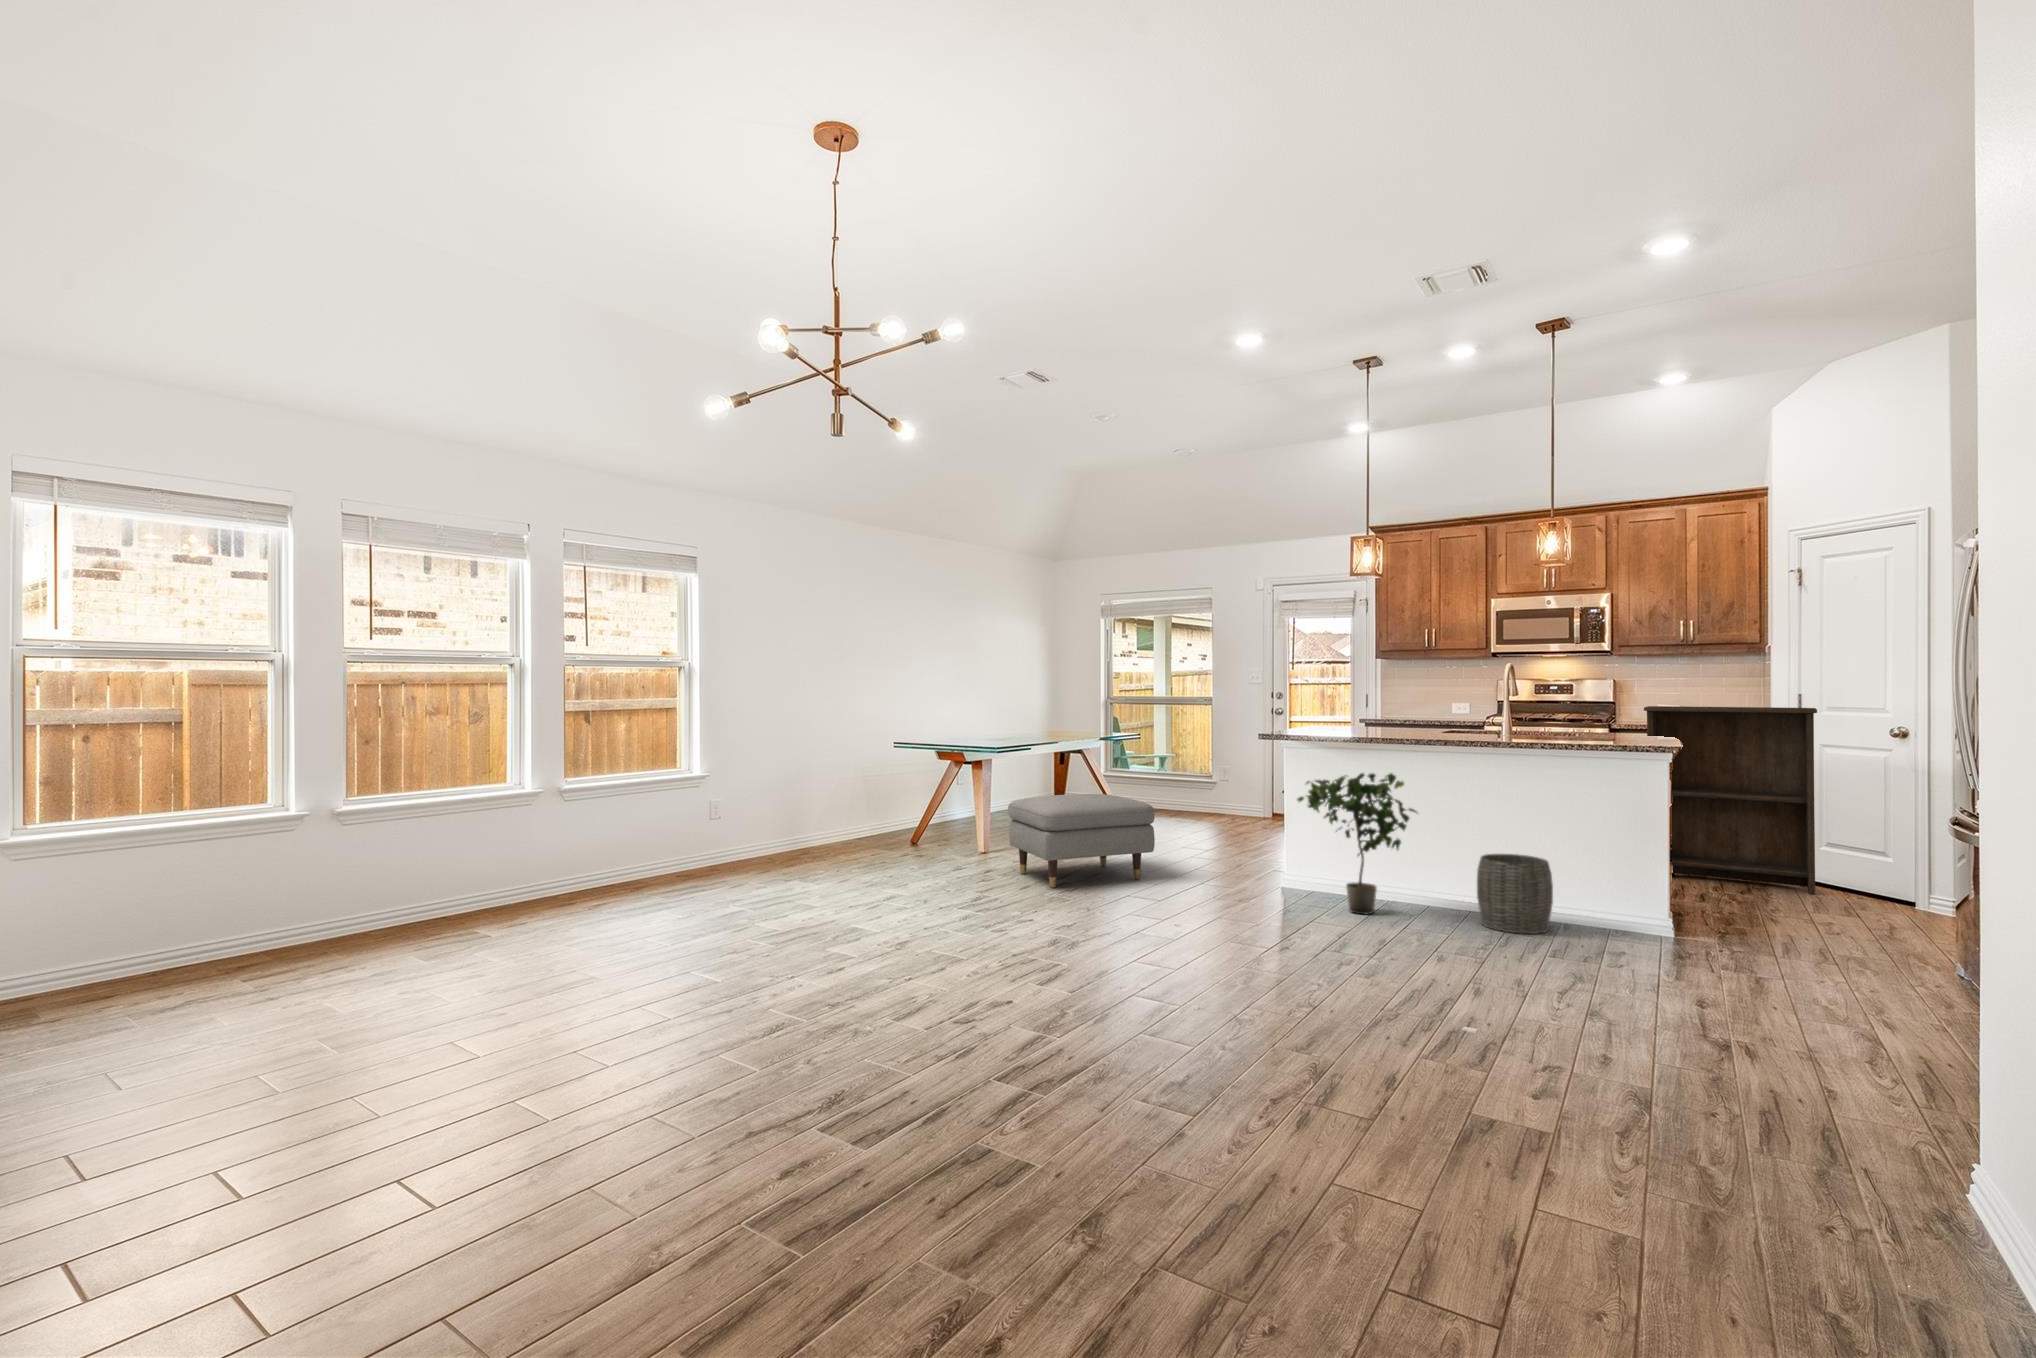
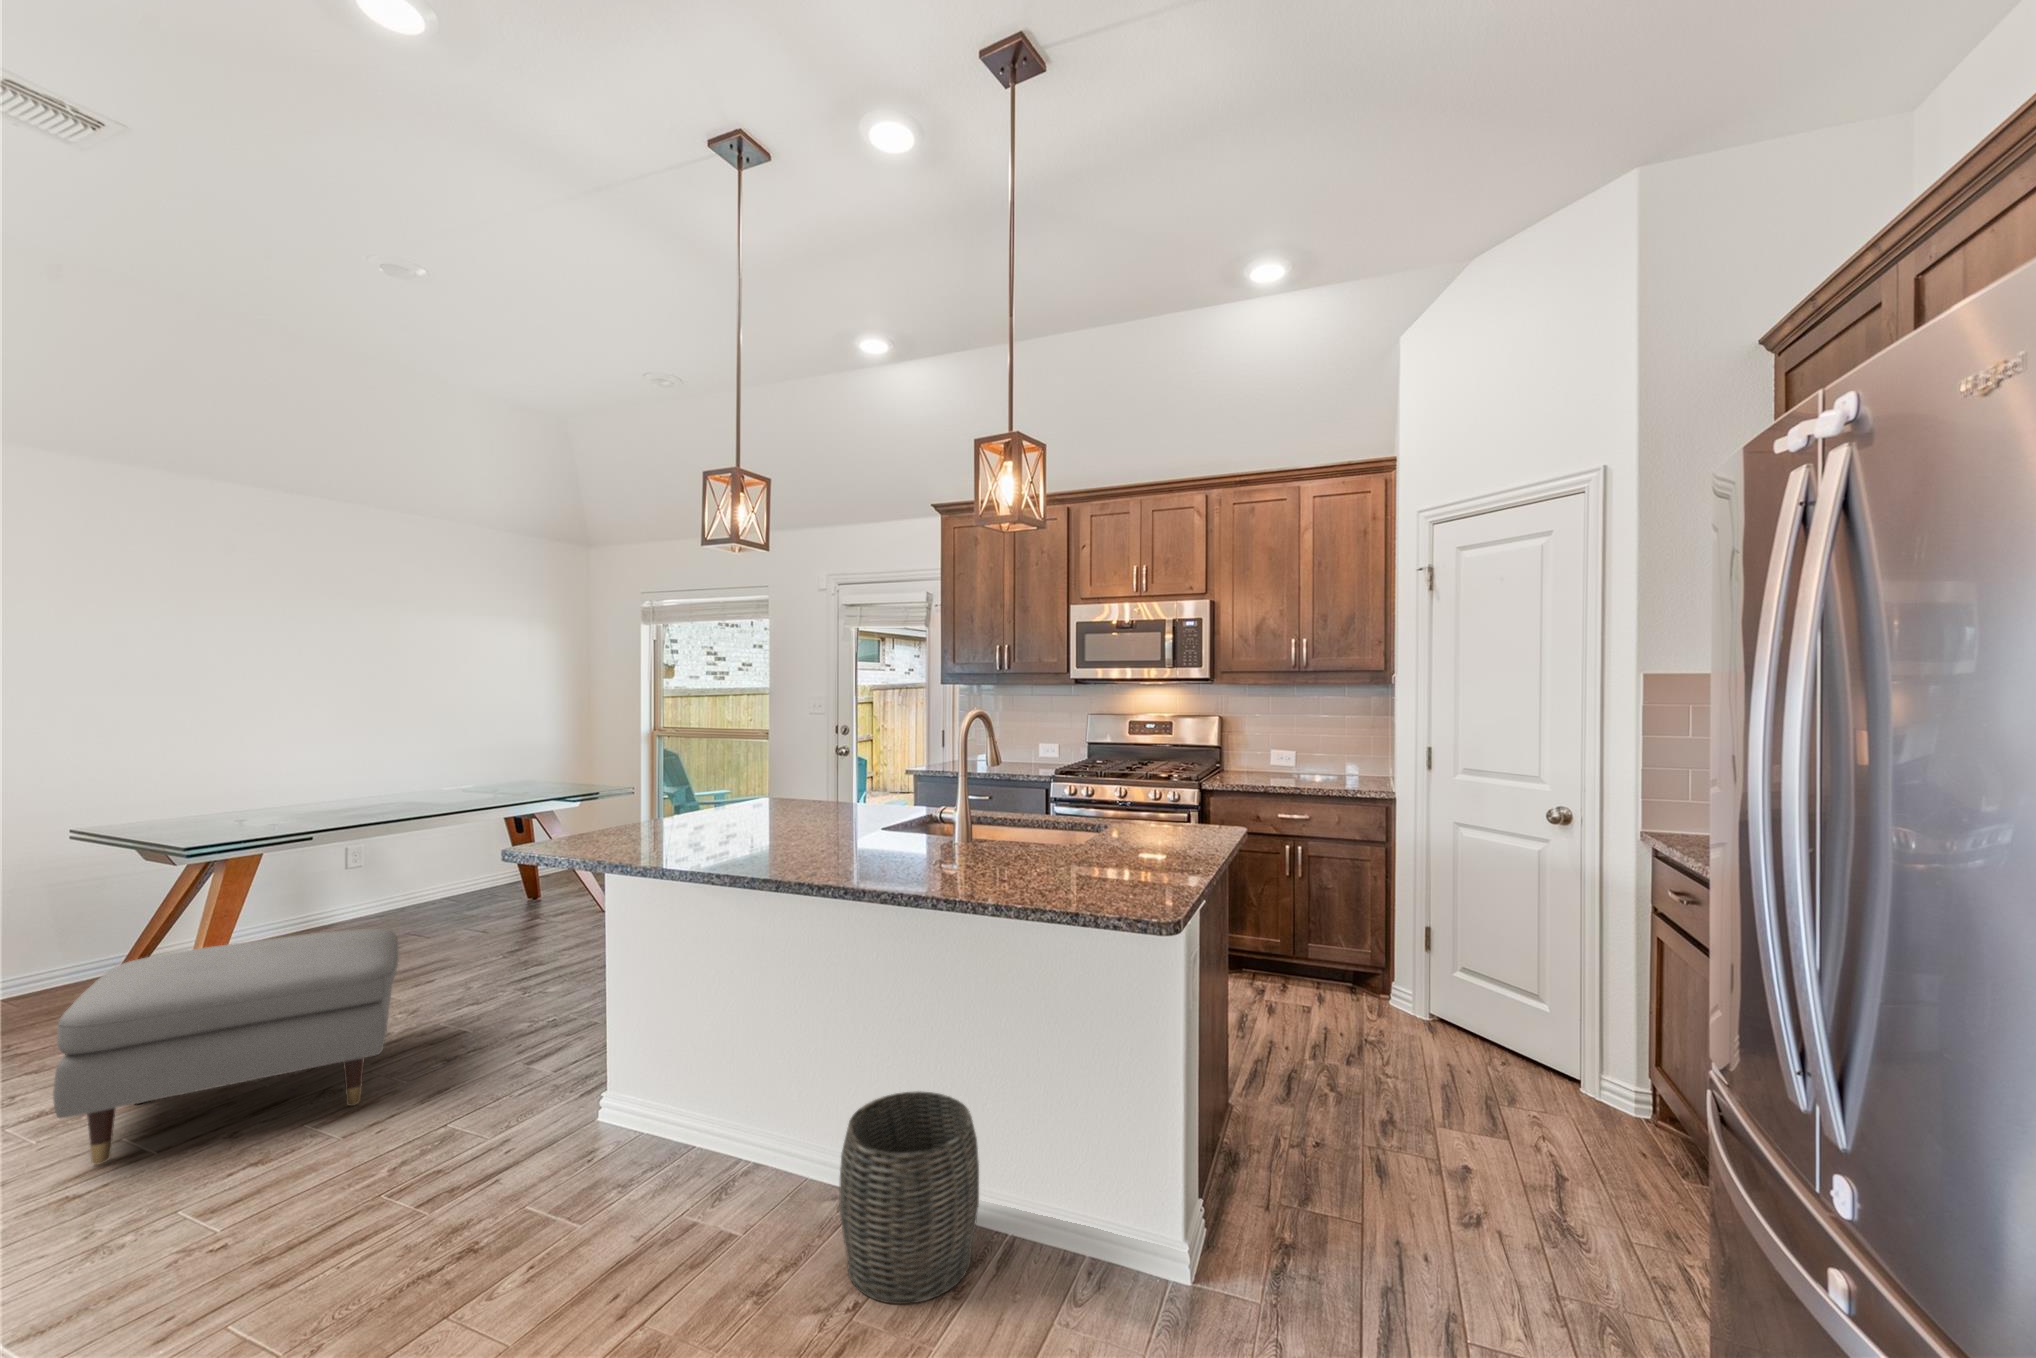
bookshelf: present [1644,706,1817,894] -> none [1227,762,1450,1058]
potted plant: present [1297,773,1417,914] -> none [521,926,773,1233]

